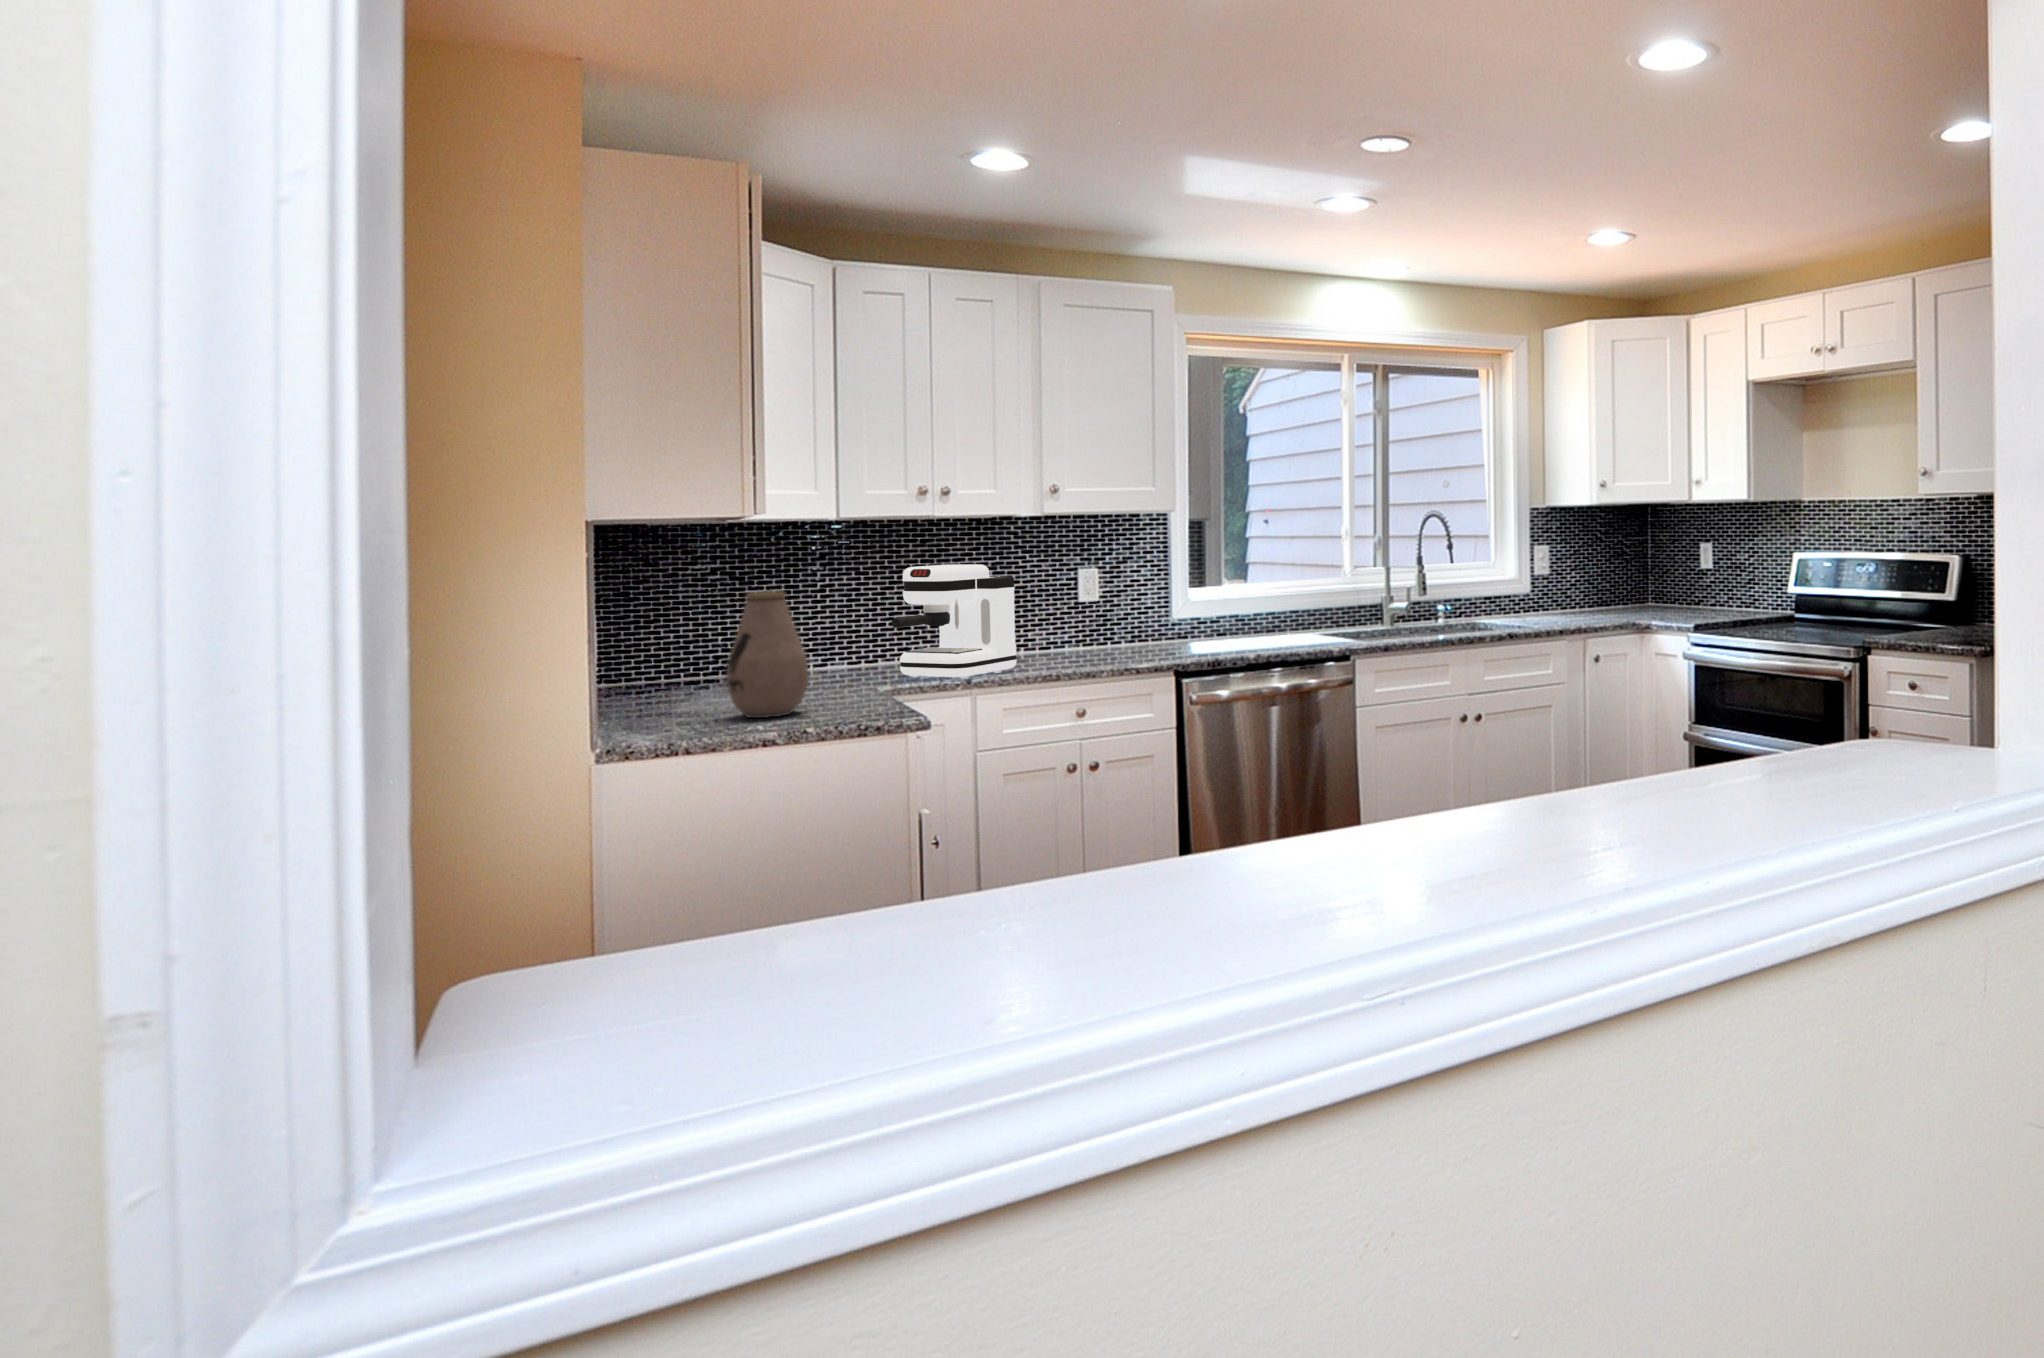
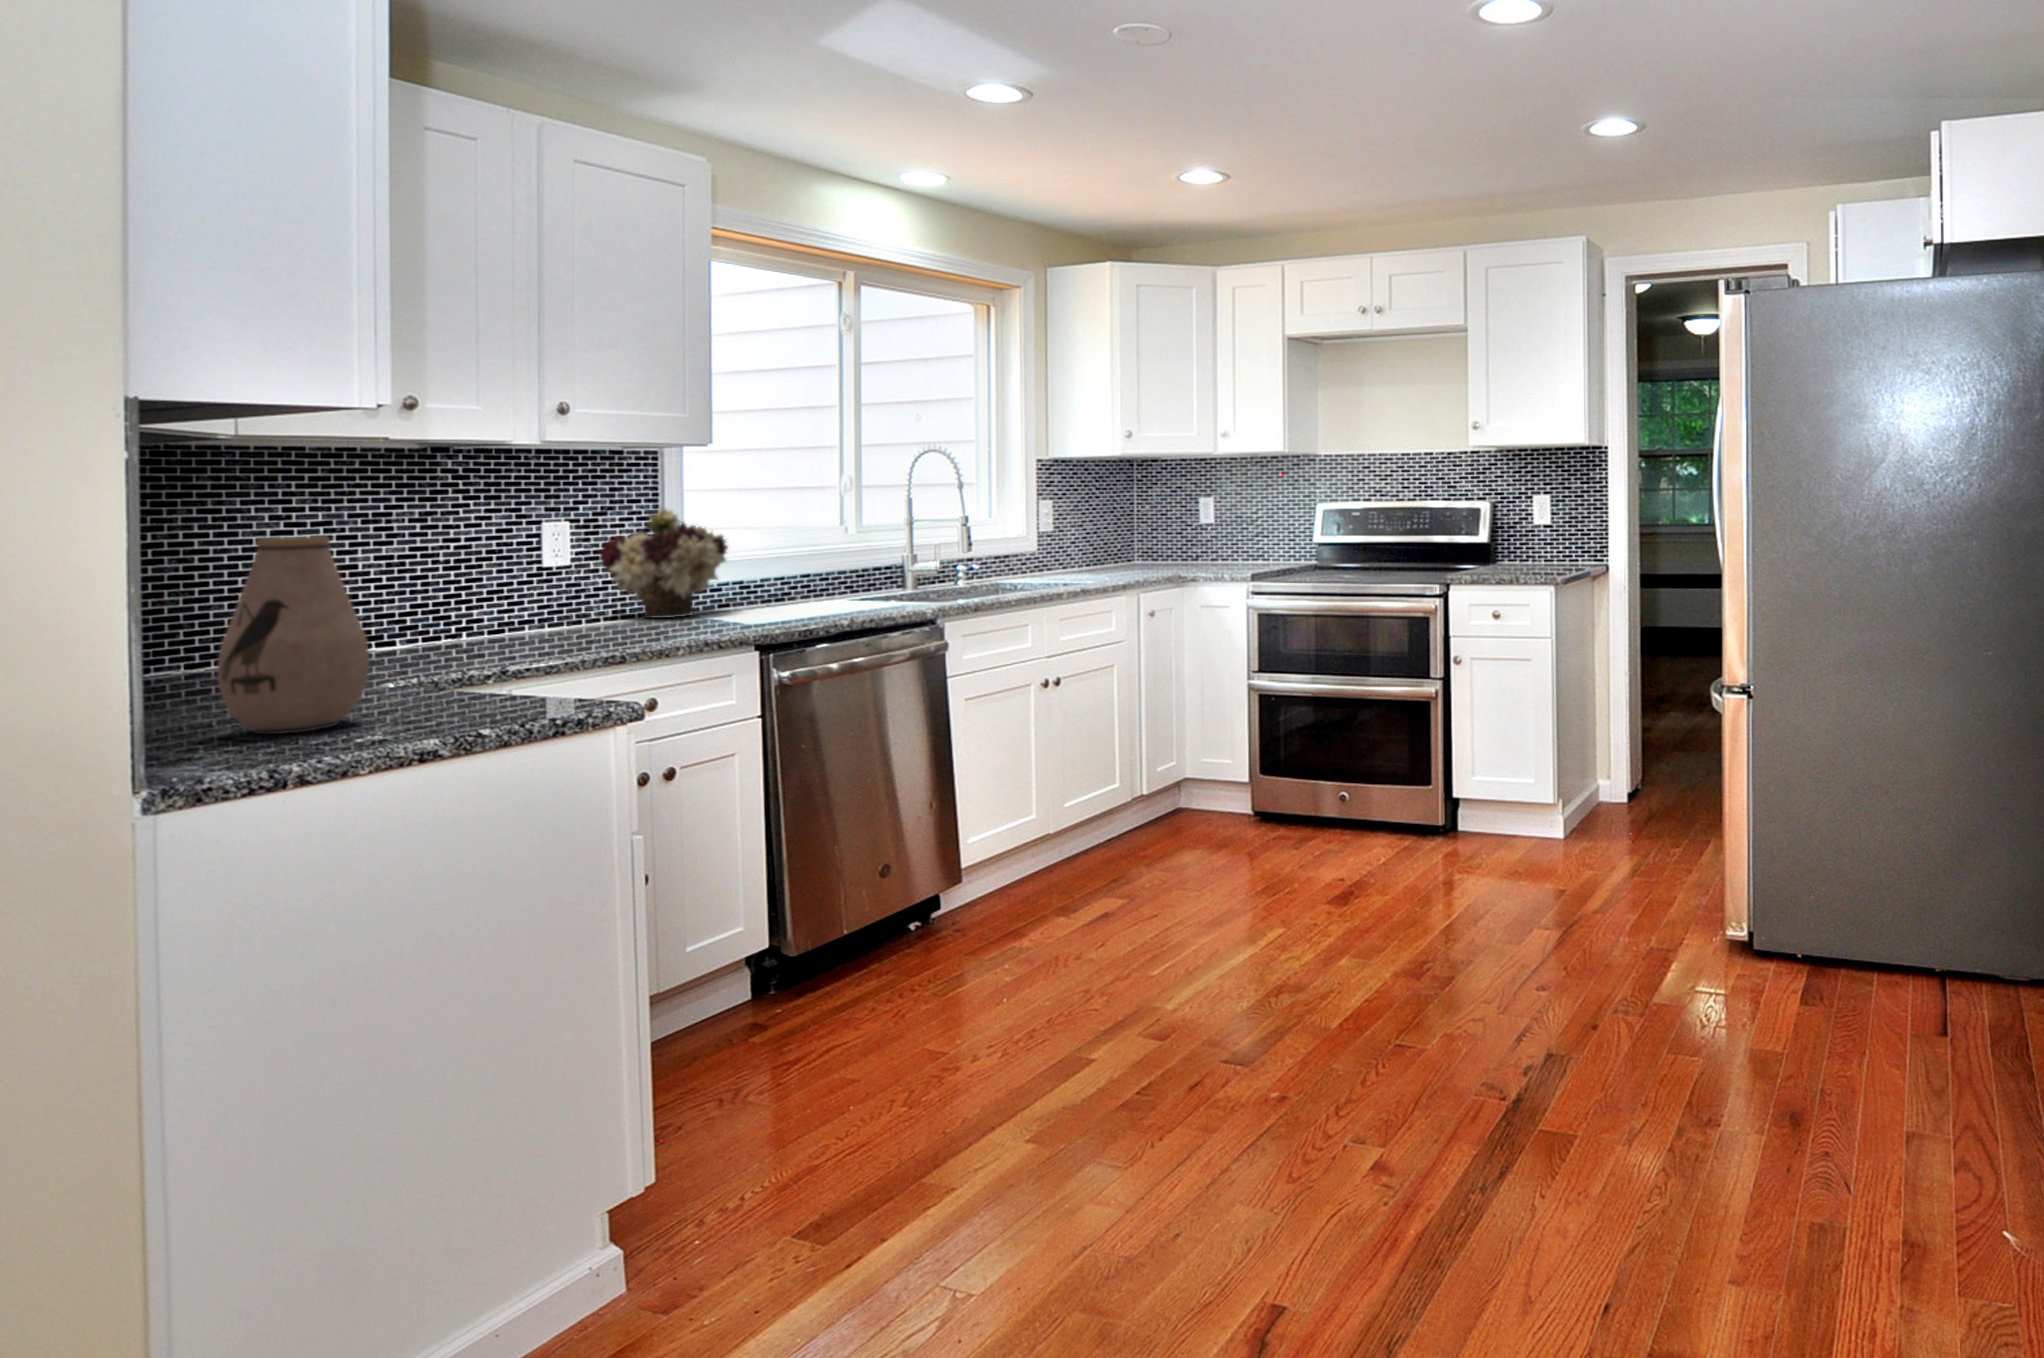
flower arrangement: none [1122,558,1208,644] -> present [599,509,728,618]
coffee maker: present [892,564,1017,679] -> none [367,508,551,673]

